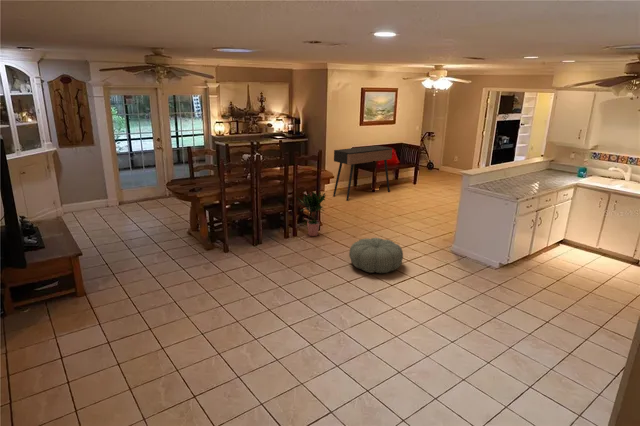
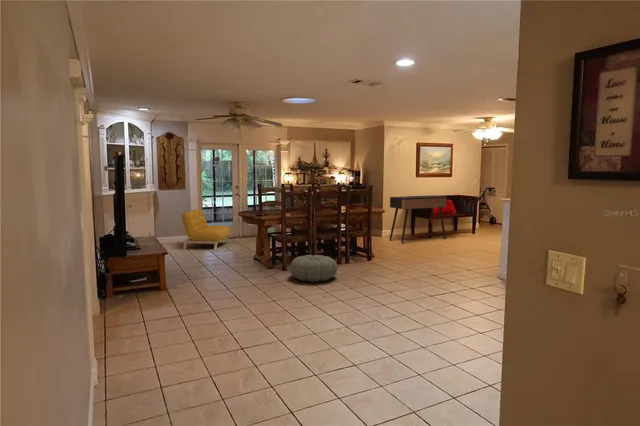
armchair: none [93,169,155,219] -> present [182,209,230,250]
potted plant: present [297,192,325,236] -> none [347,222,378,264]
pouf: present [349,238,403,273] -> present [290,255,337,282]

